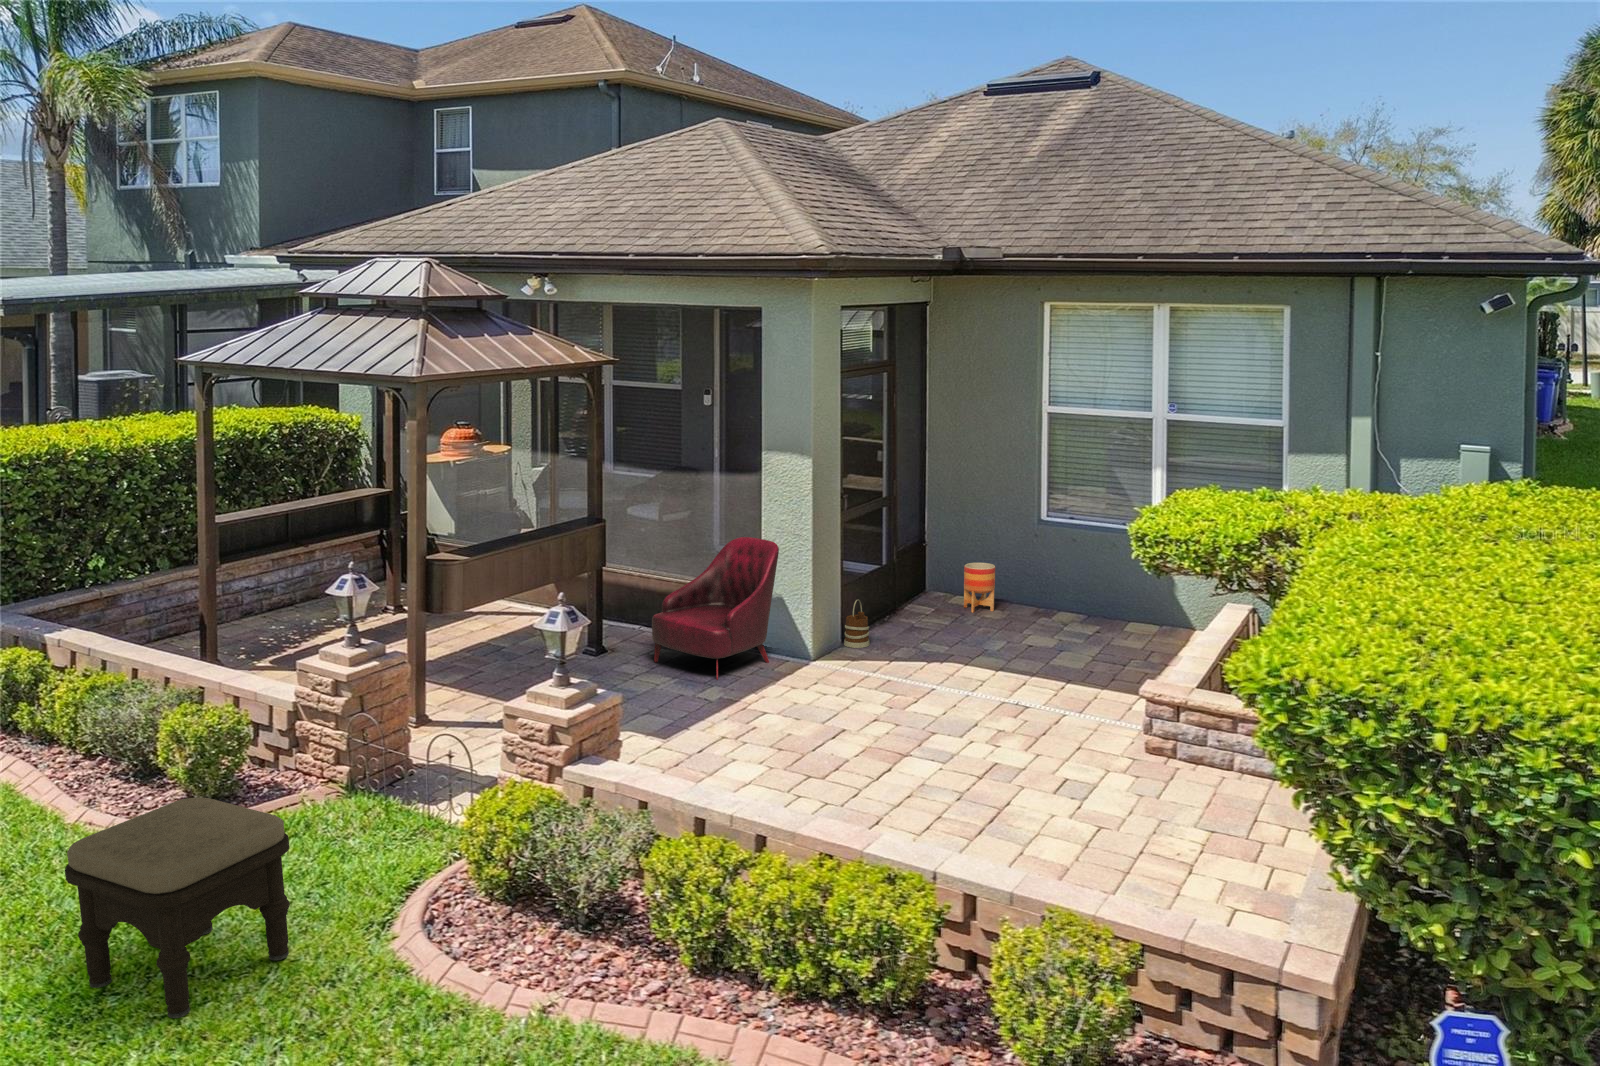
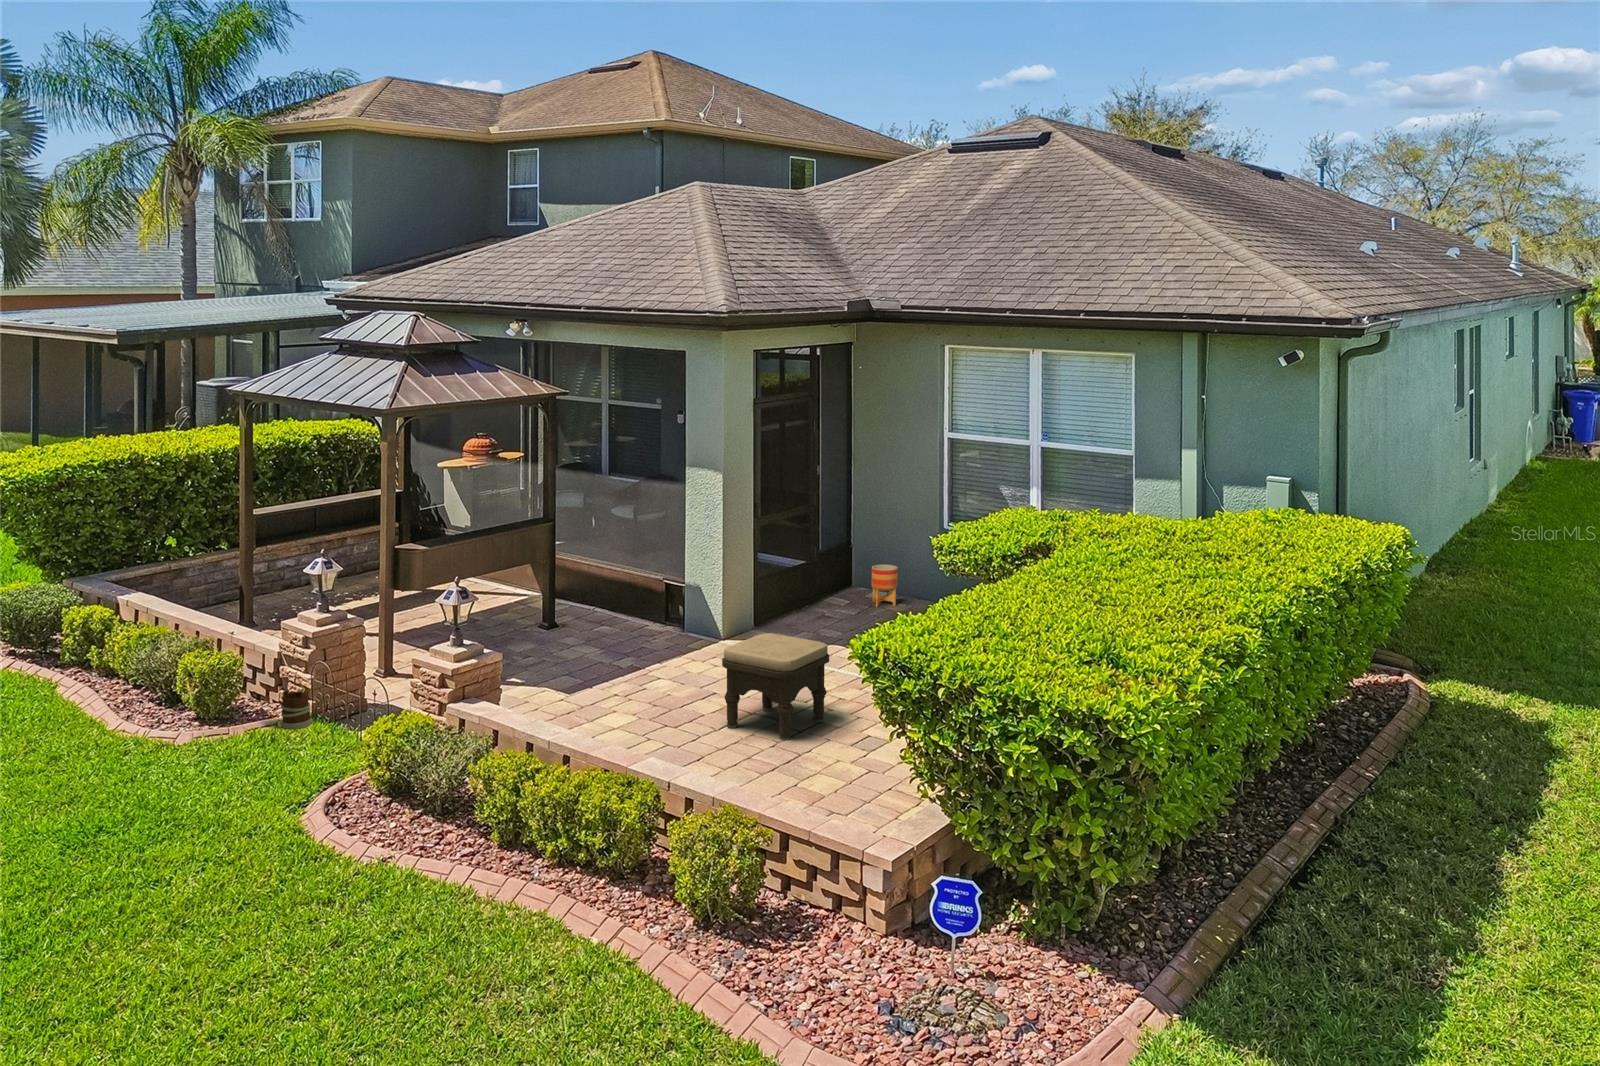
armchair: present [652,537,779,680] -> none [589,537,693,652]
wooden bucket: present [844,600,870,648] -> present [281,676,312,729]
ottoman: present [65,797,290,1018] -> present [722,633,829,740]

